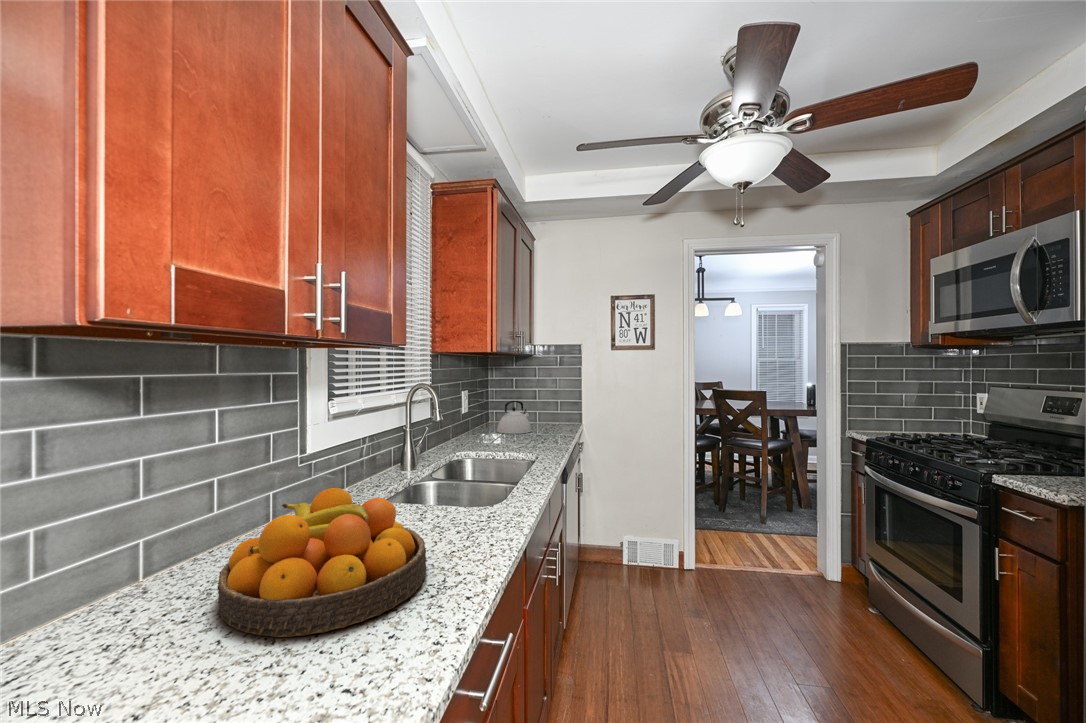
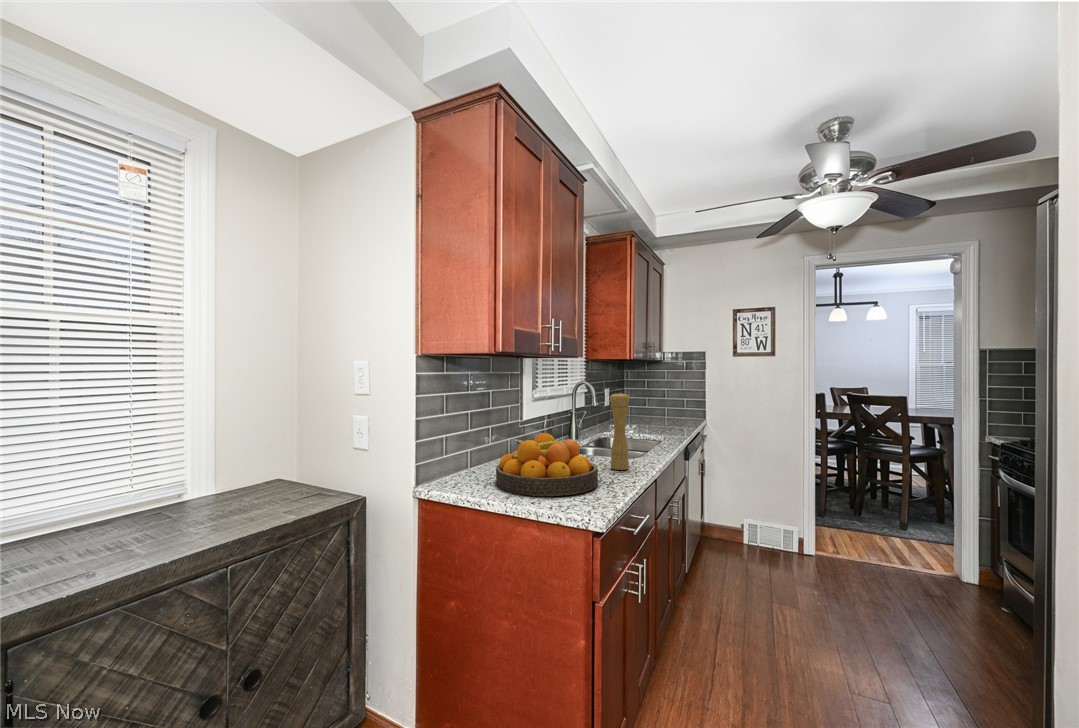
kettle: present [497,401,531,434] -> none [633,398,662,424]
pepper mill: none [454,408,484,530] -> present [610,392,630,470]

